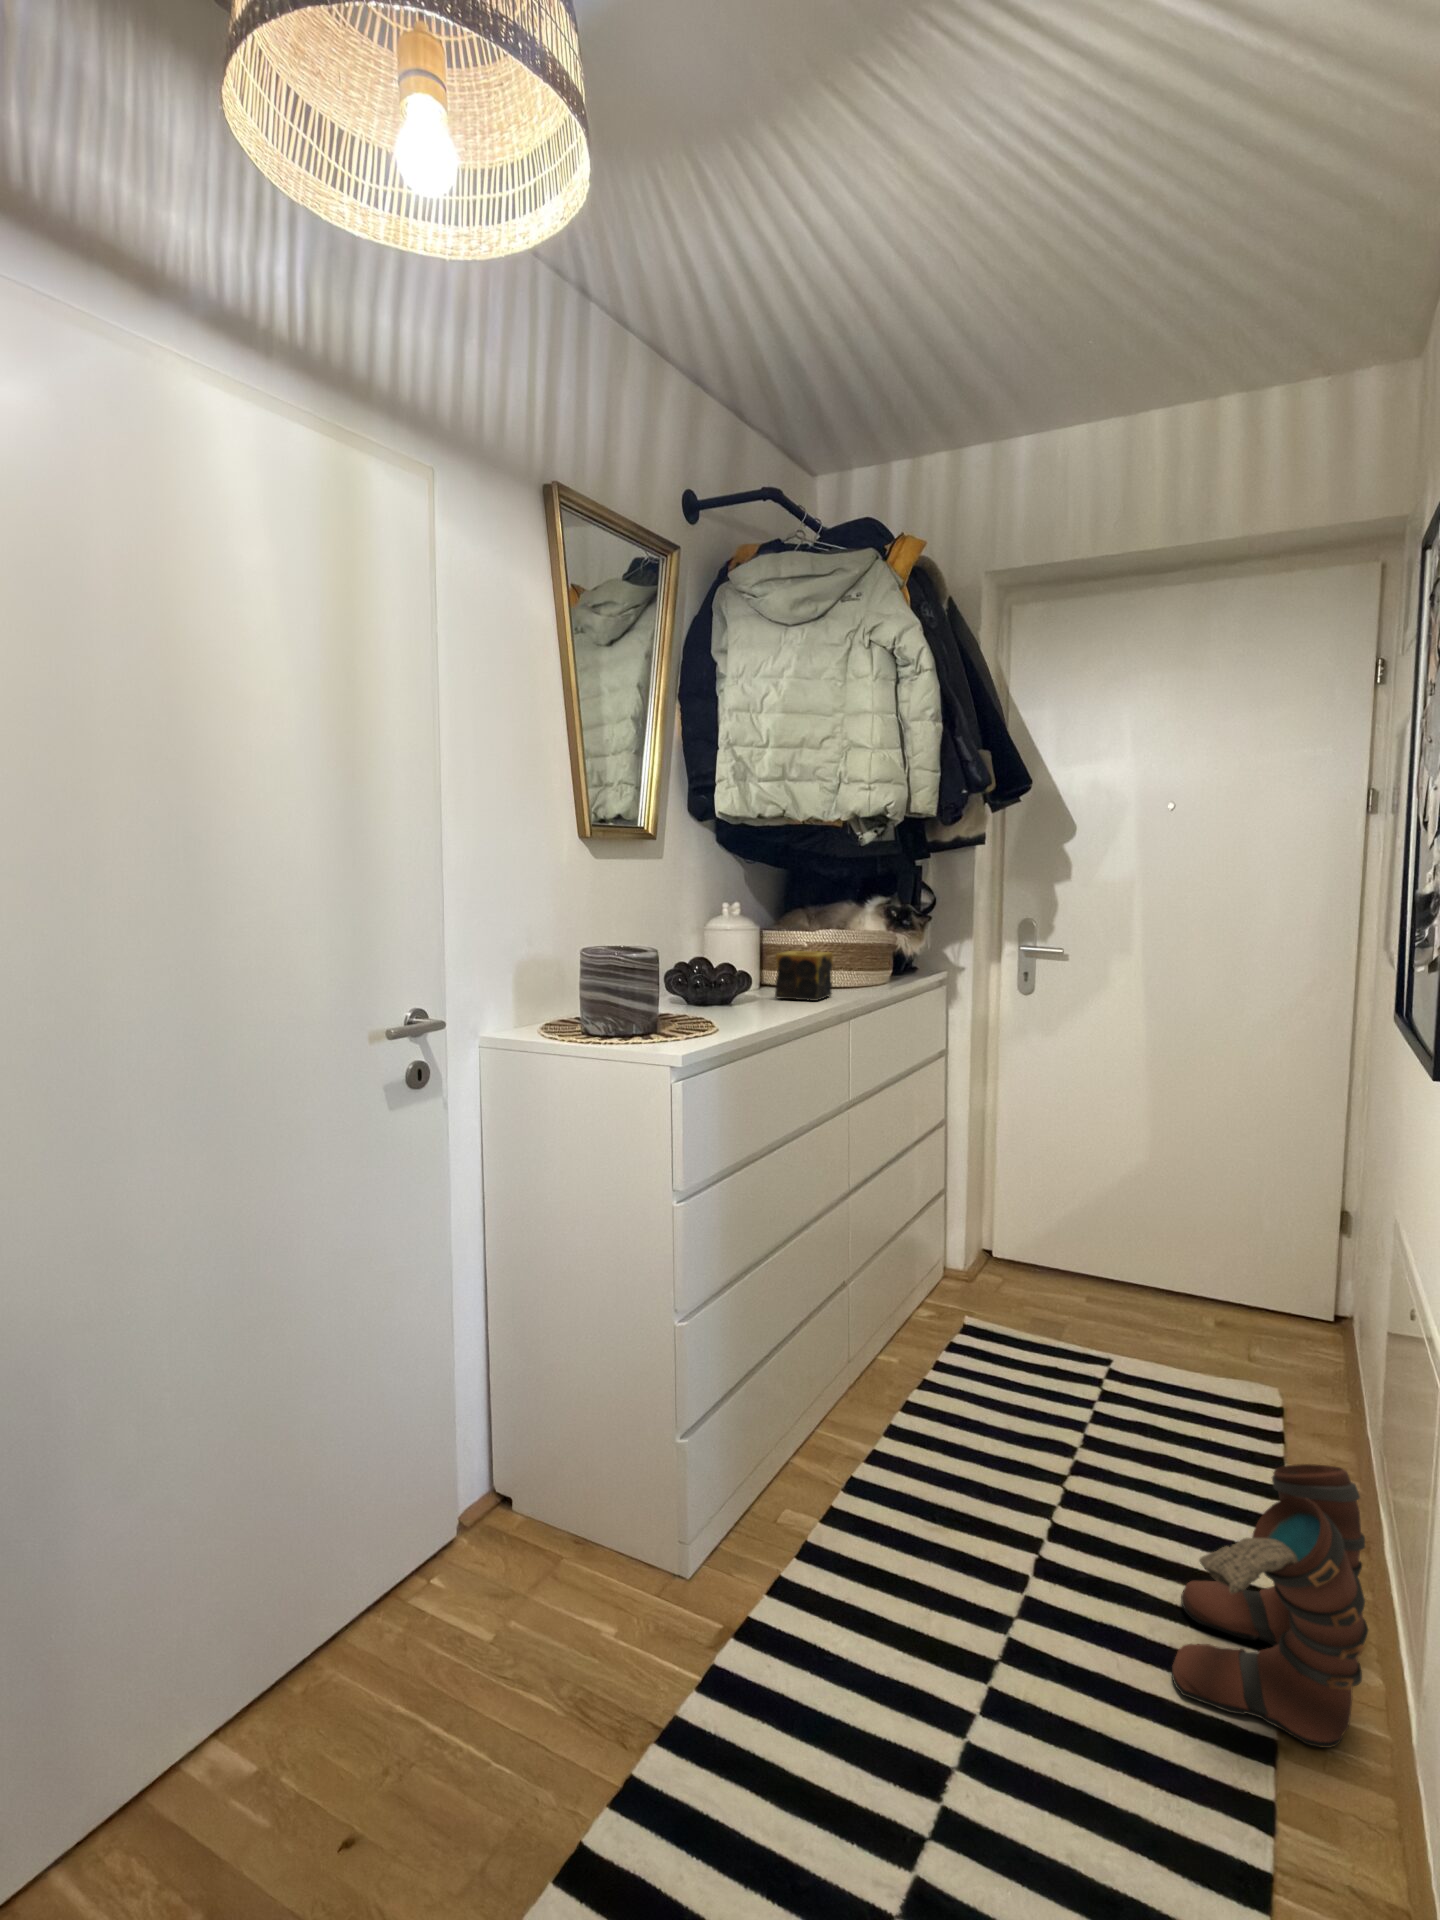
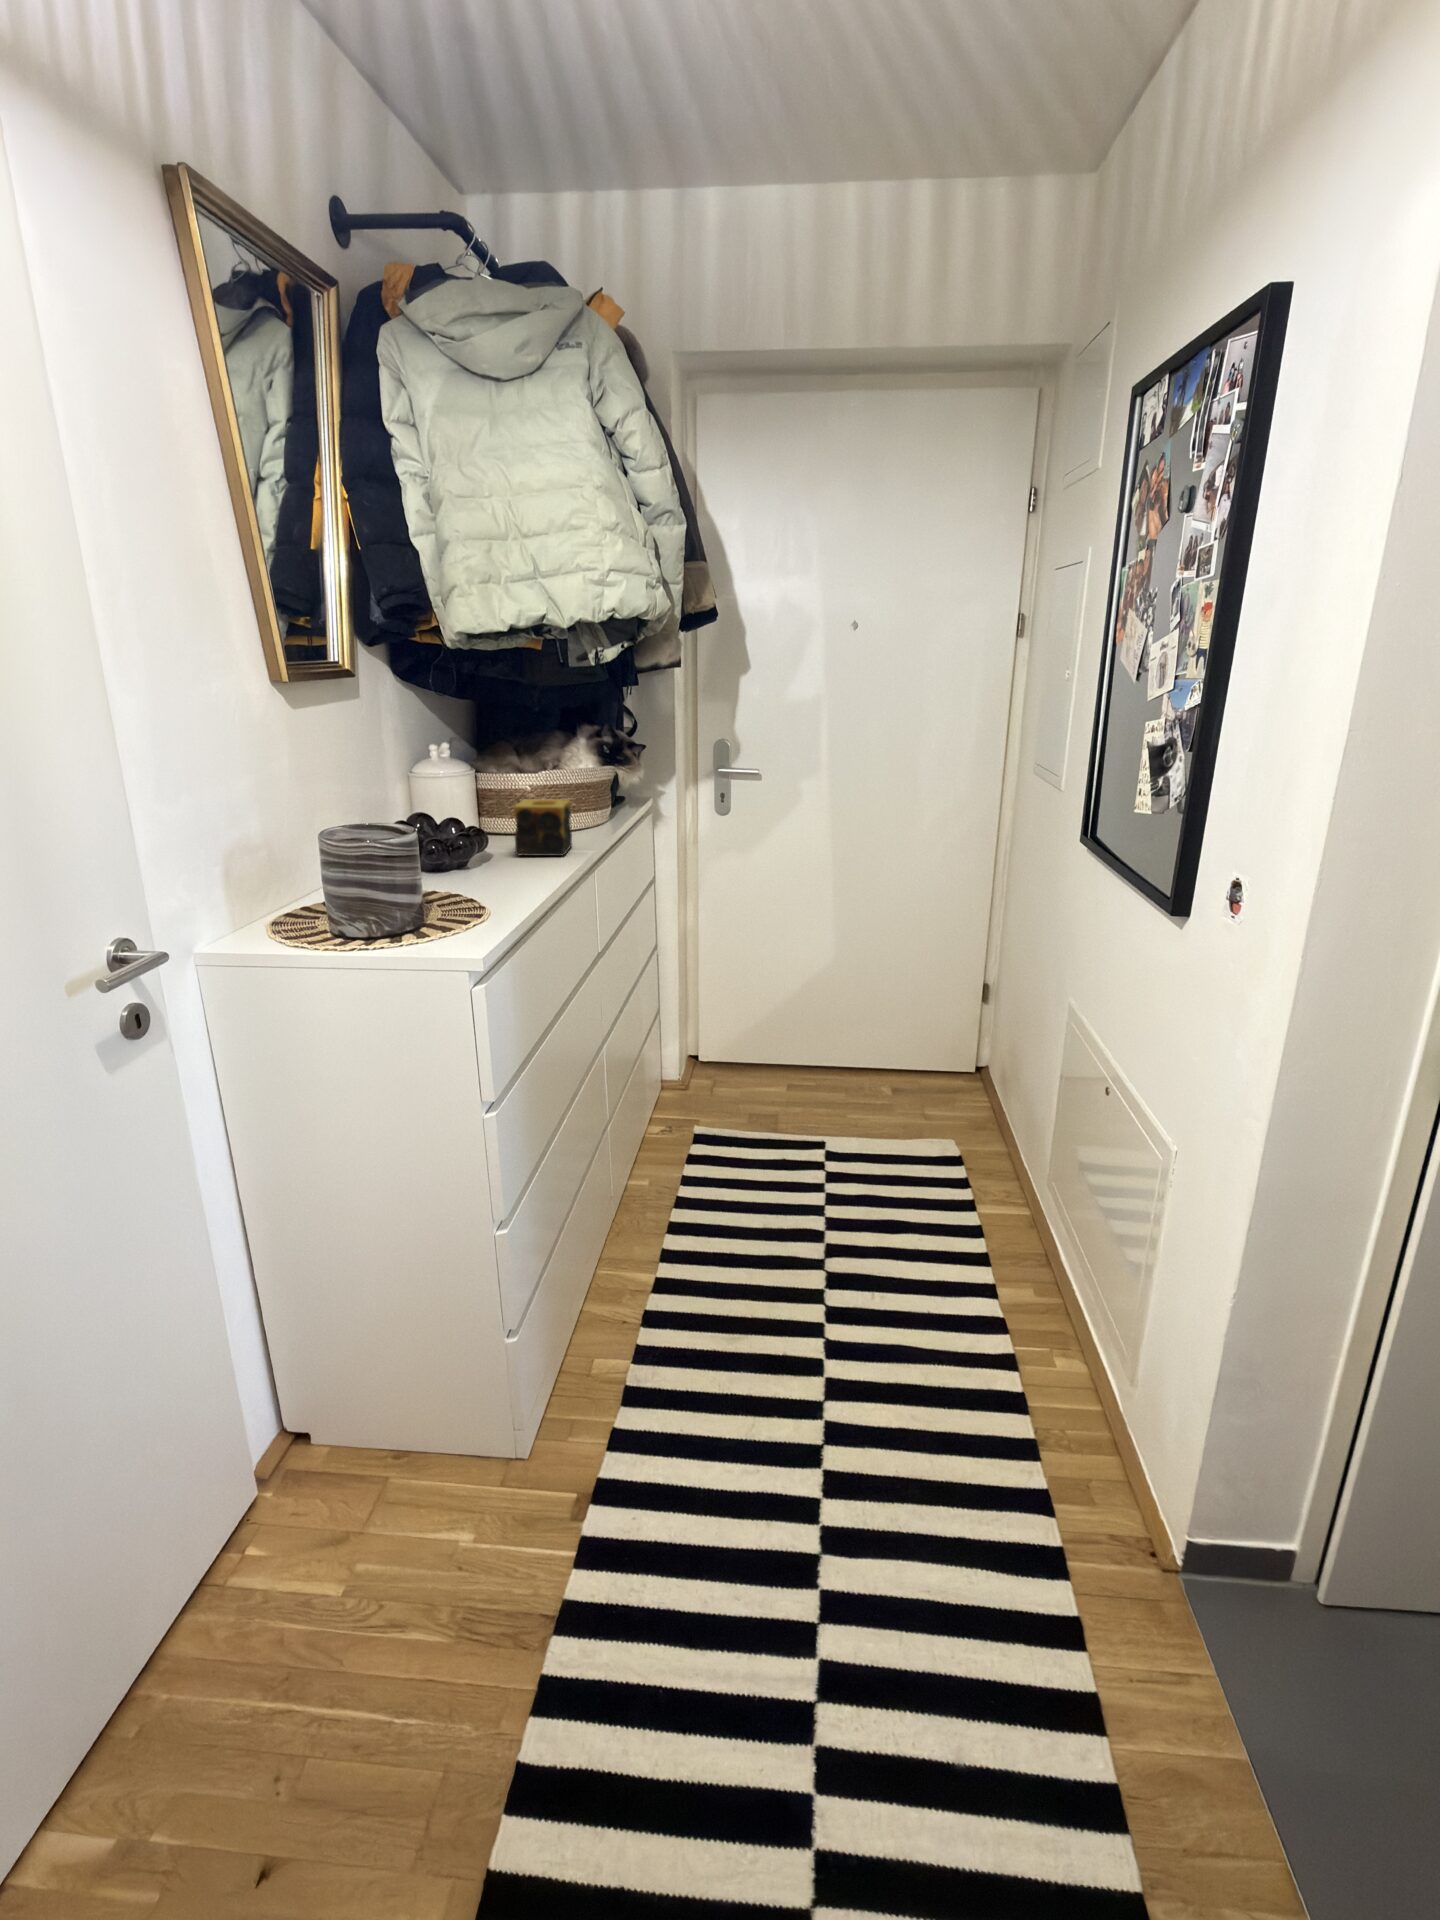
boots: present [1172,1464,1368,1748] -> none [941,1220,1099,1435]

